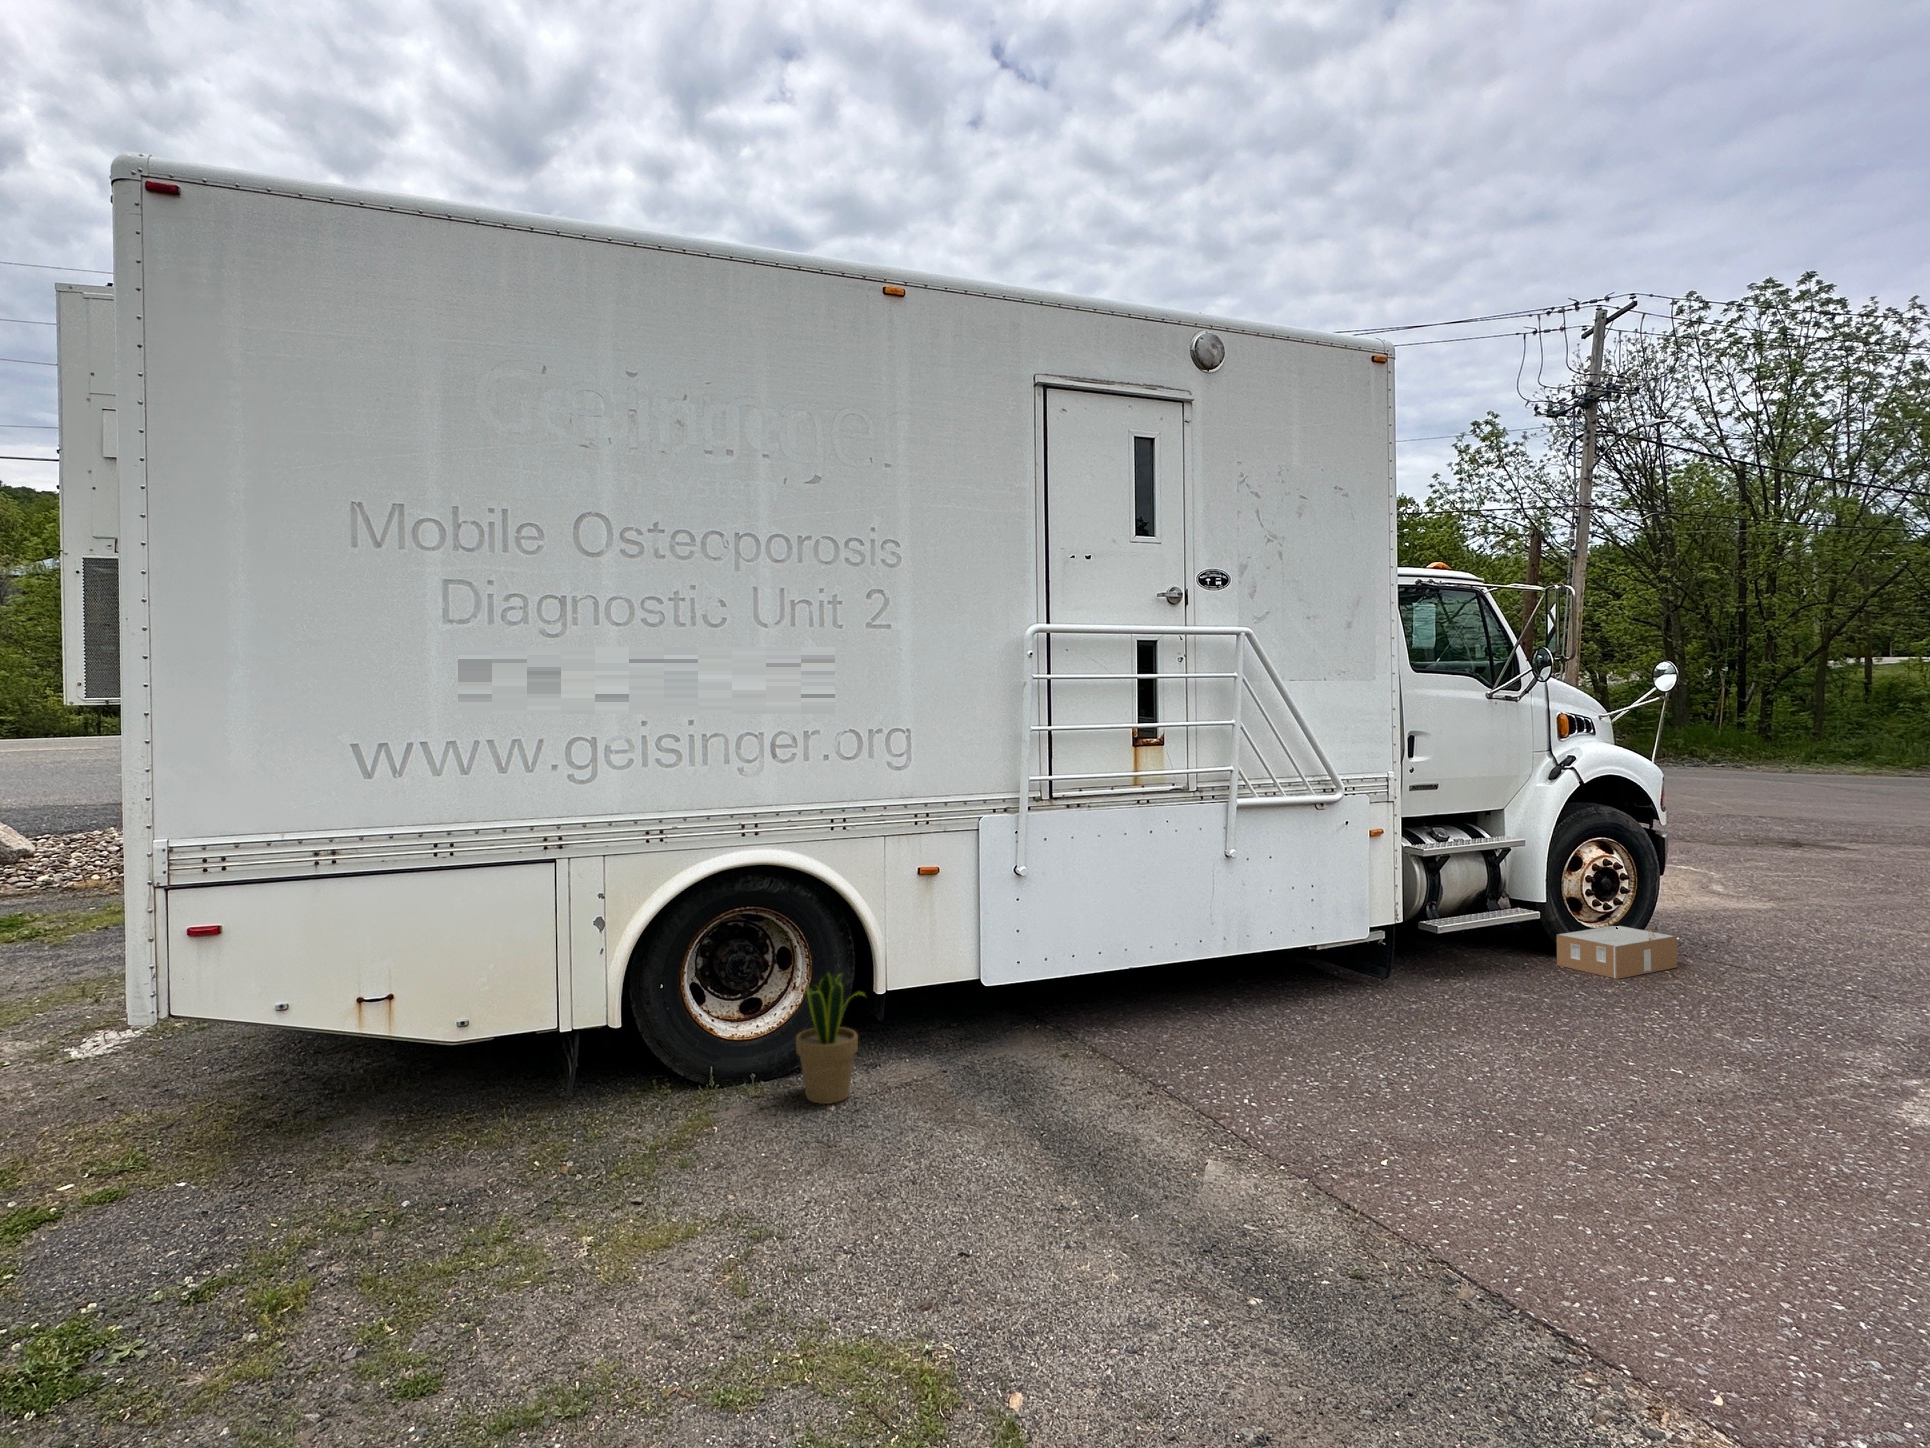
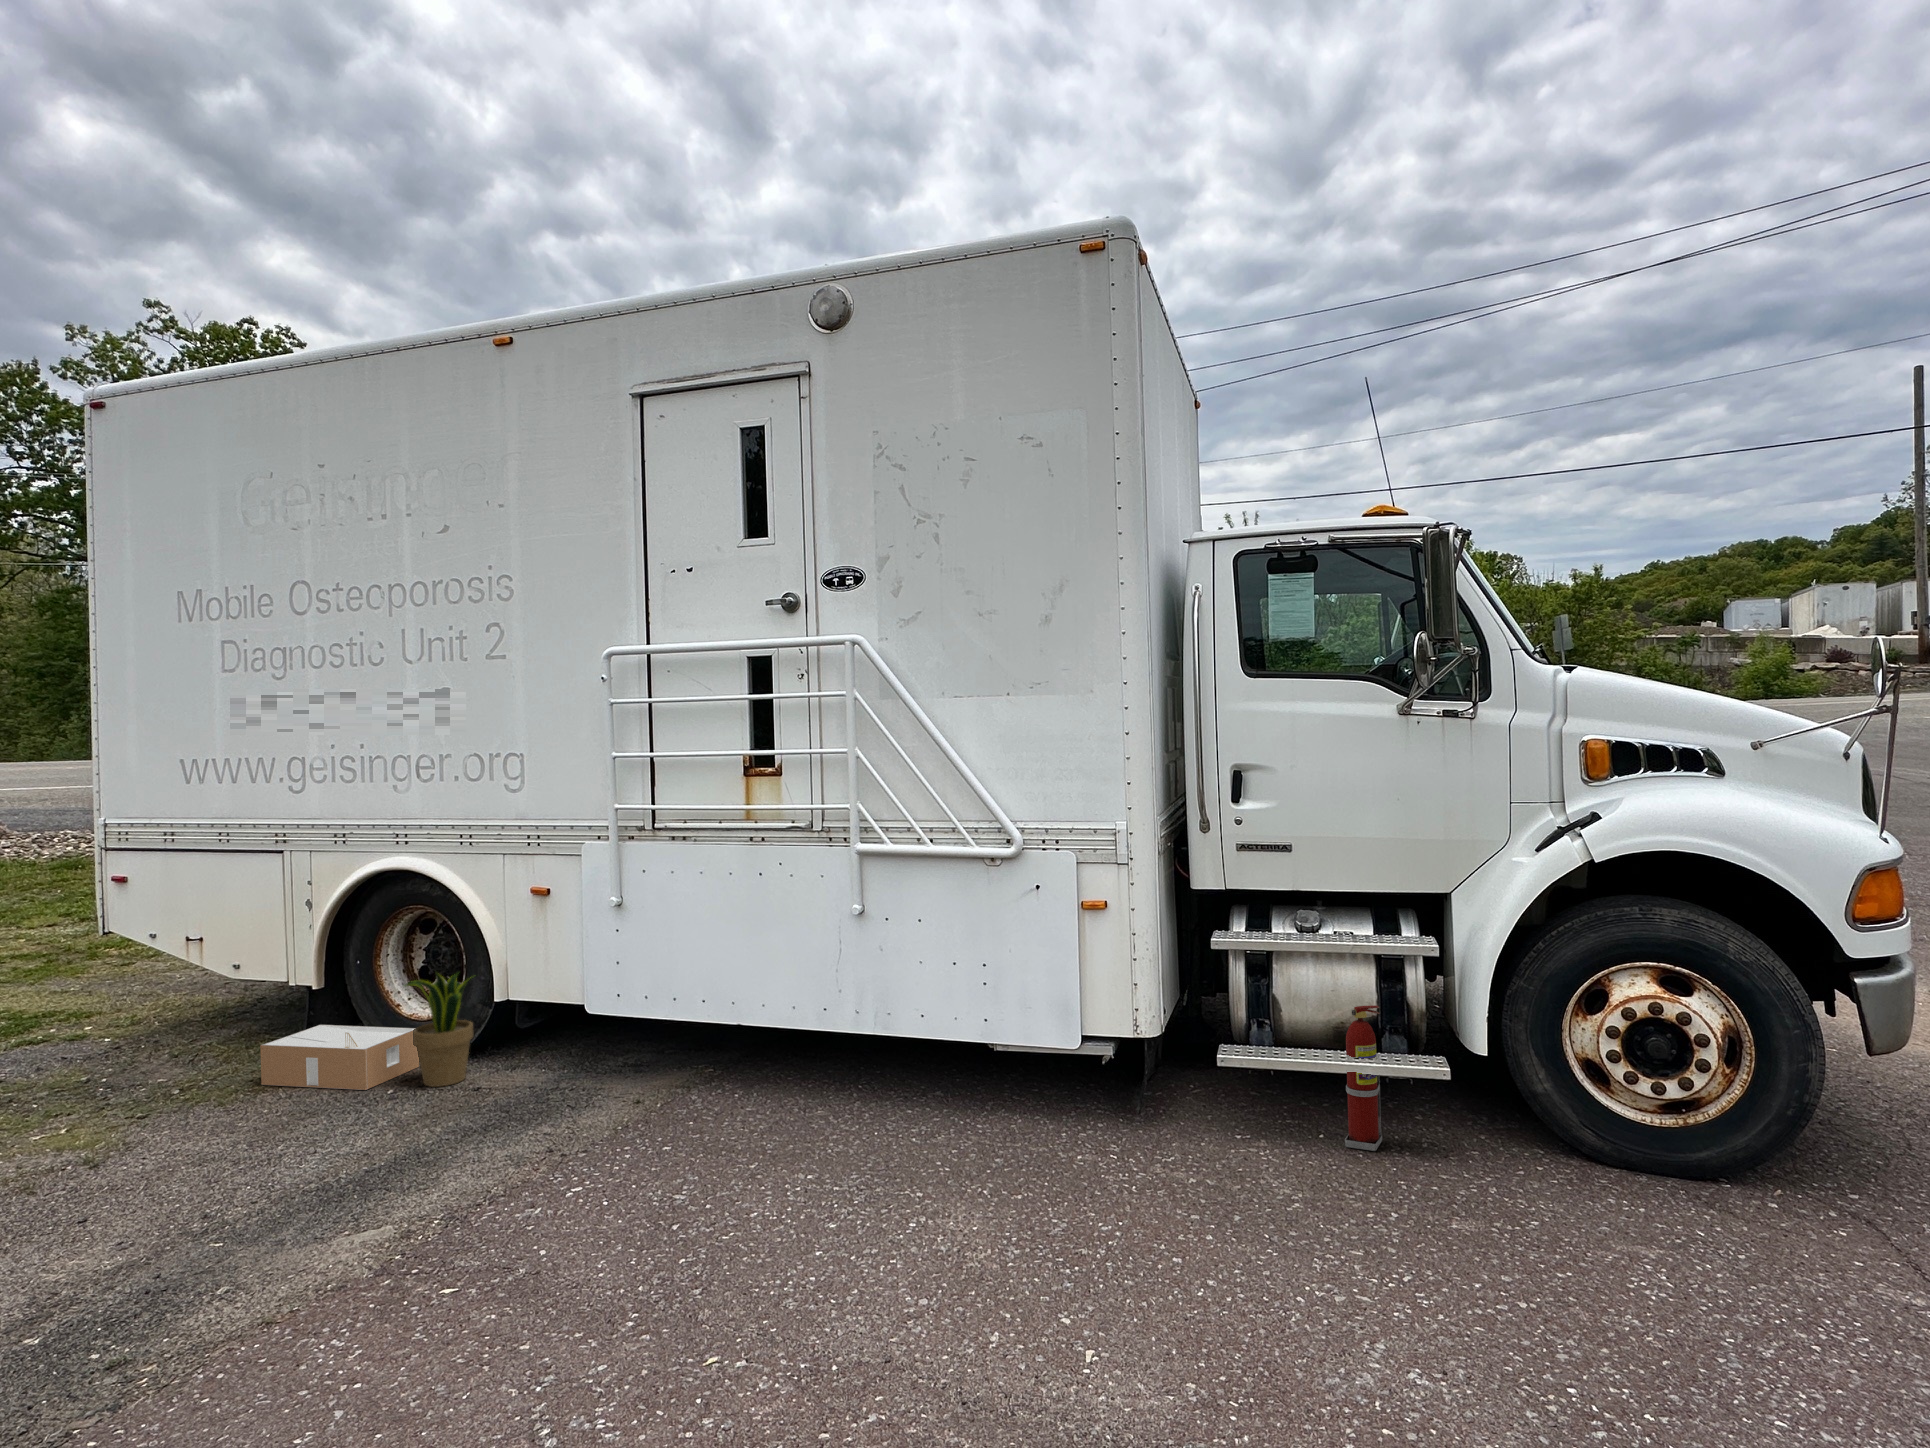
fire extinguisher: none [1467,883,1497,976] -> present [1345,1006,1382,1151]
cardboard box: present [1557,926,1677,979] -> present [260,1025,419,1090]

